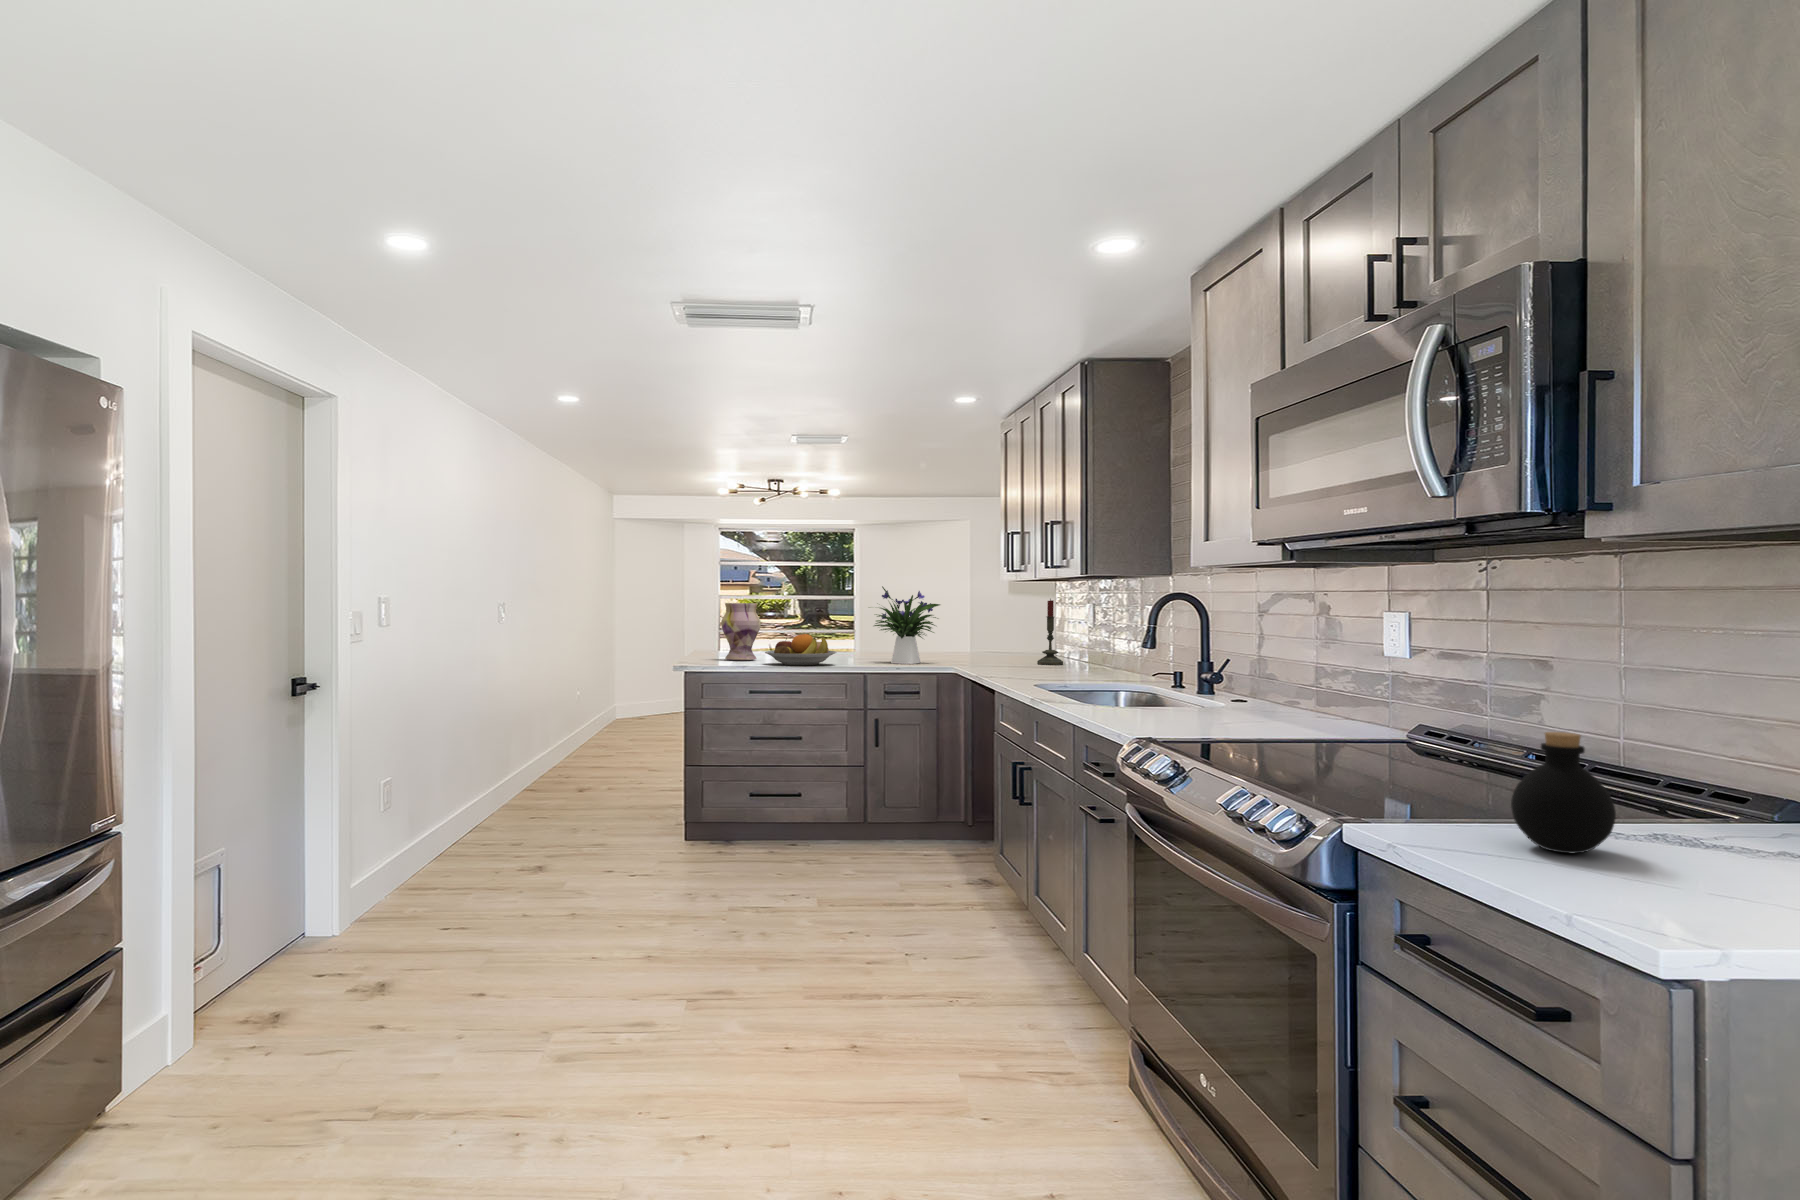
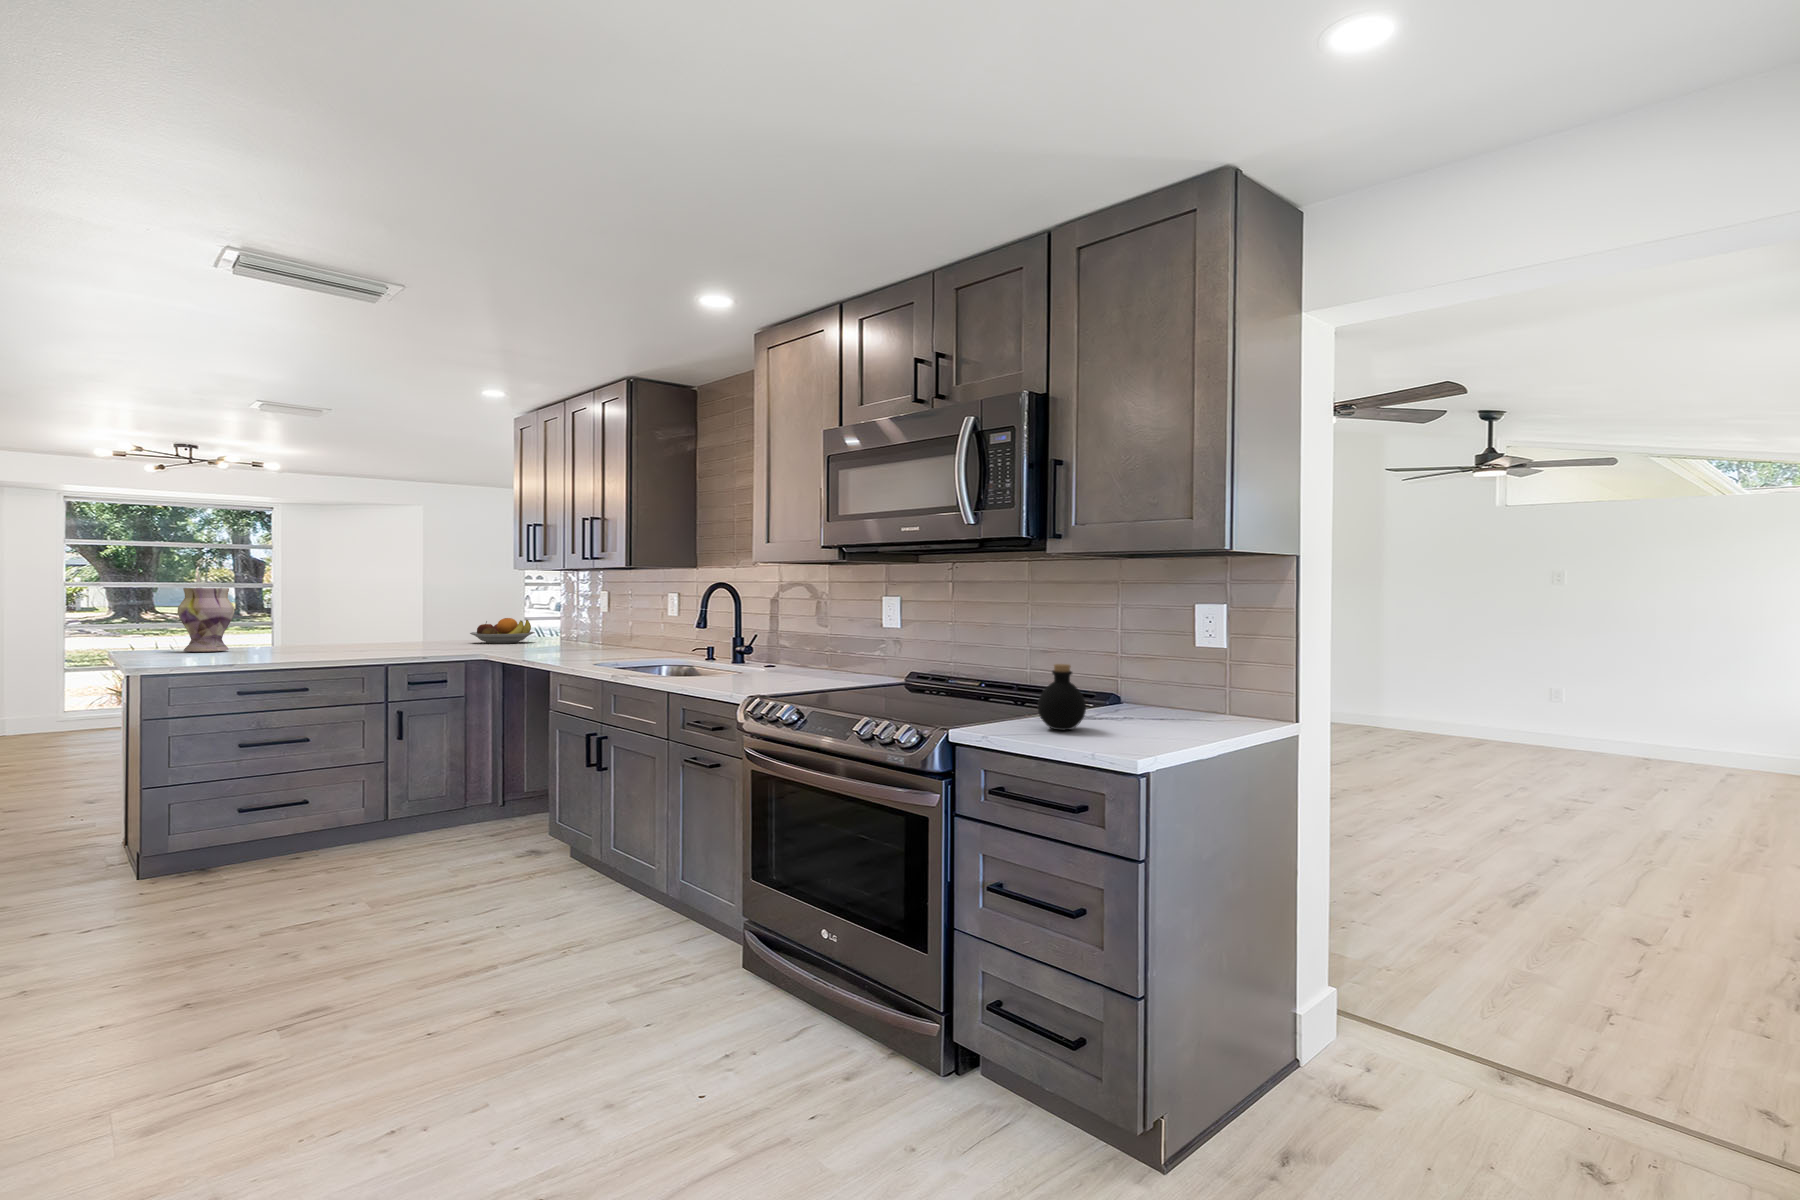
flower arrangement: present [874,586,940,664] -> none [379,571,461,648]
candle: present [1037,599,1063,665] -> none [553,585,578,644]
fruit bowl: present [765,634,836,665] -> present [470,618,534,644]

